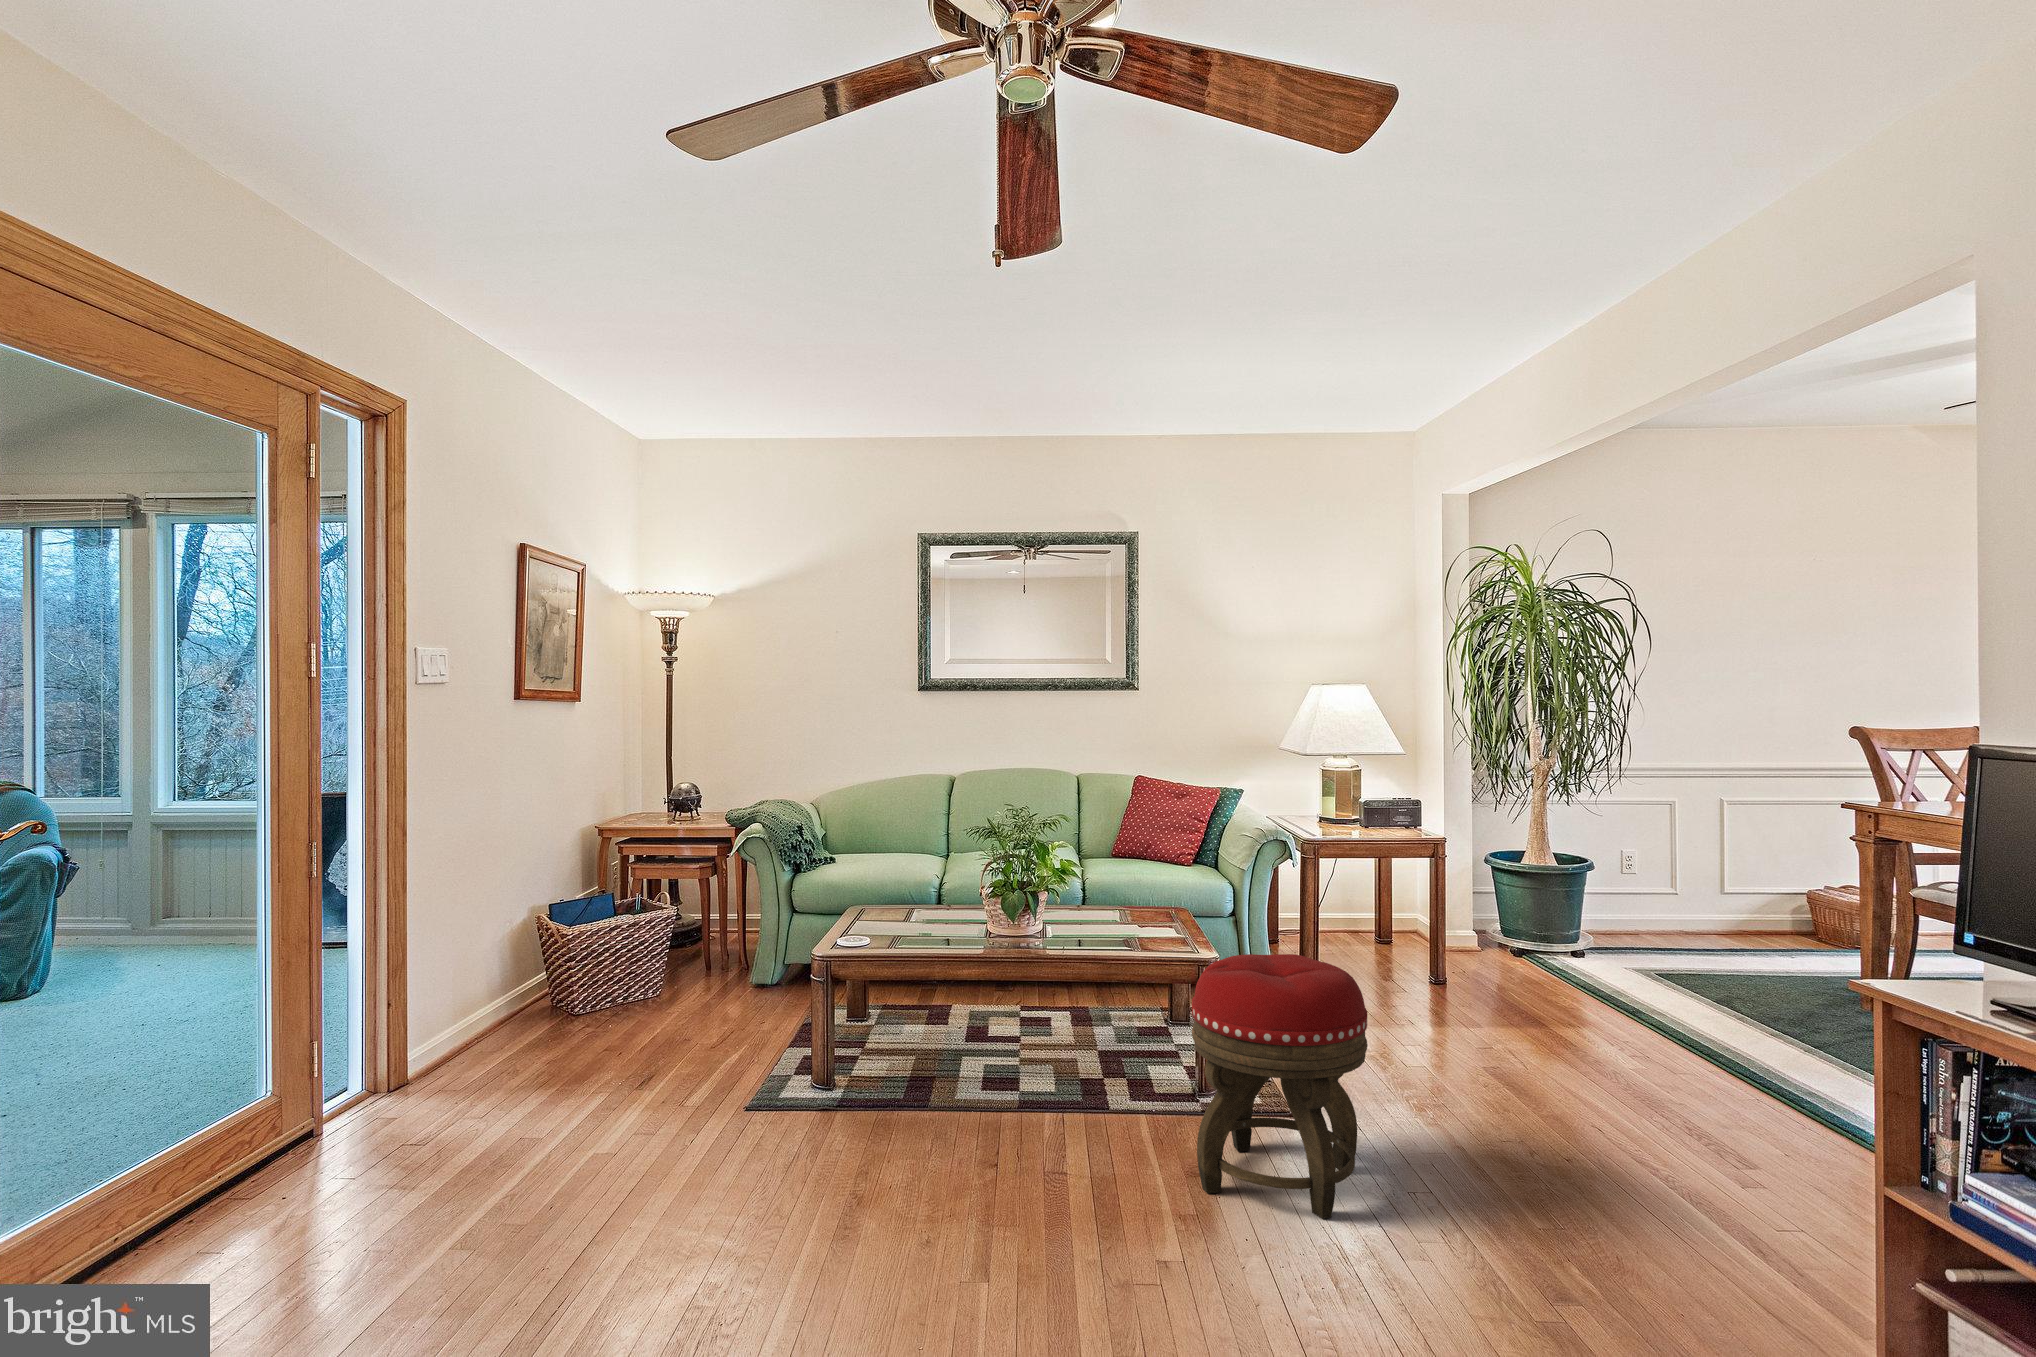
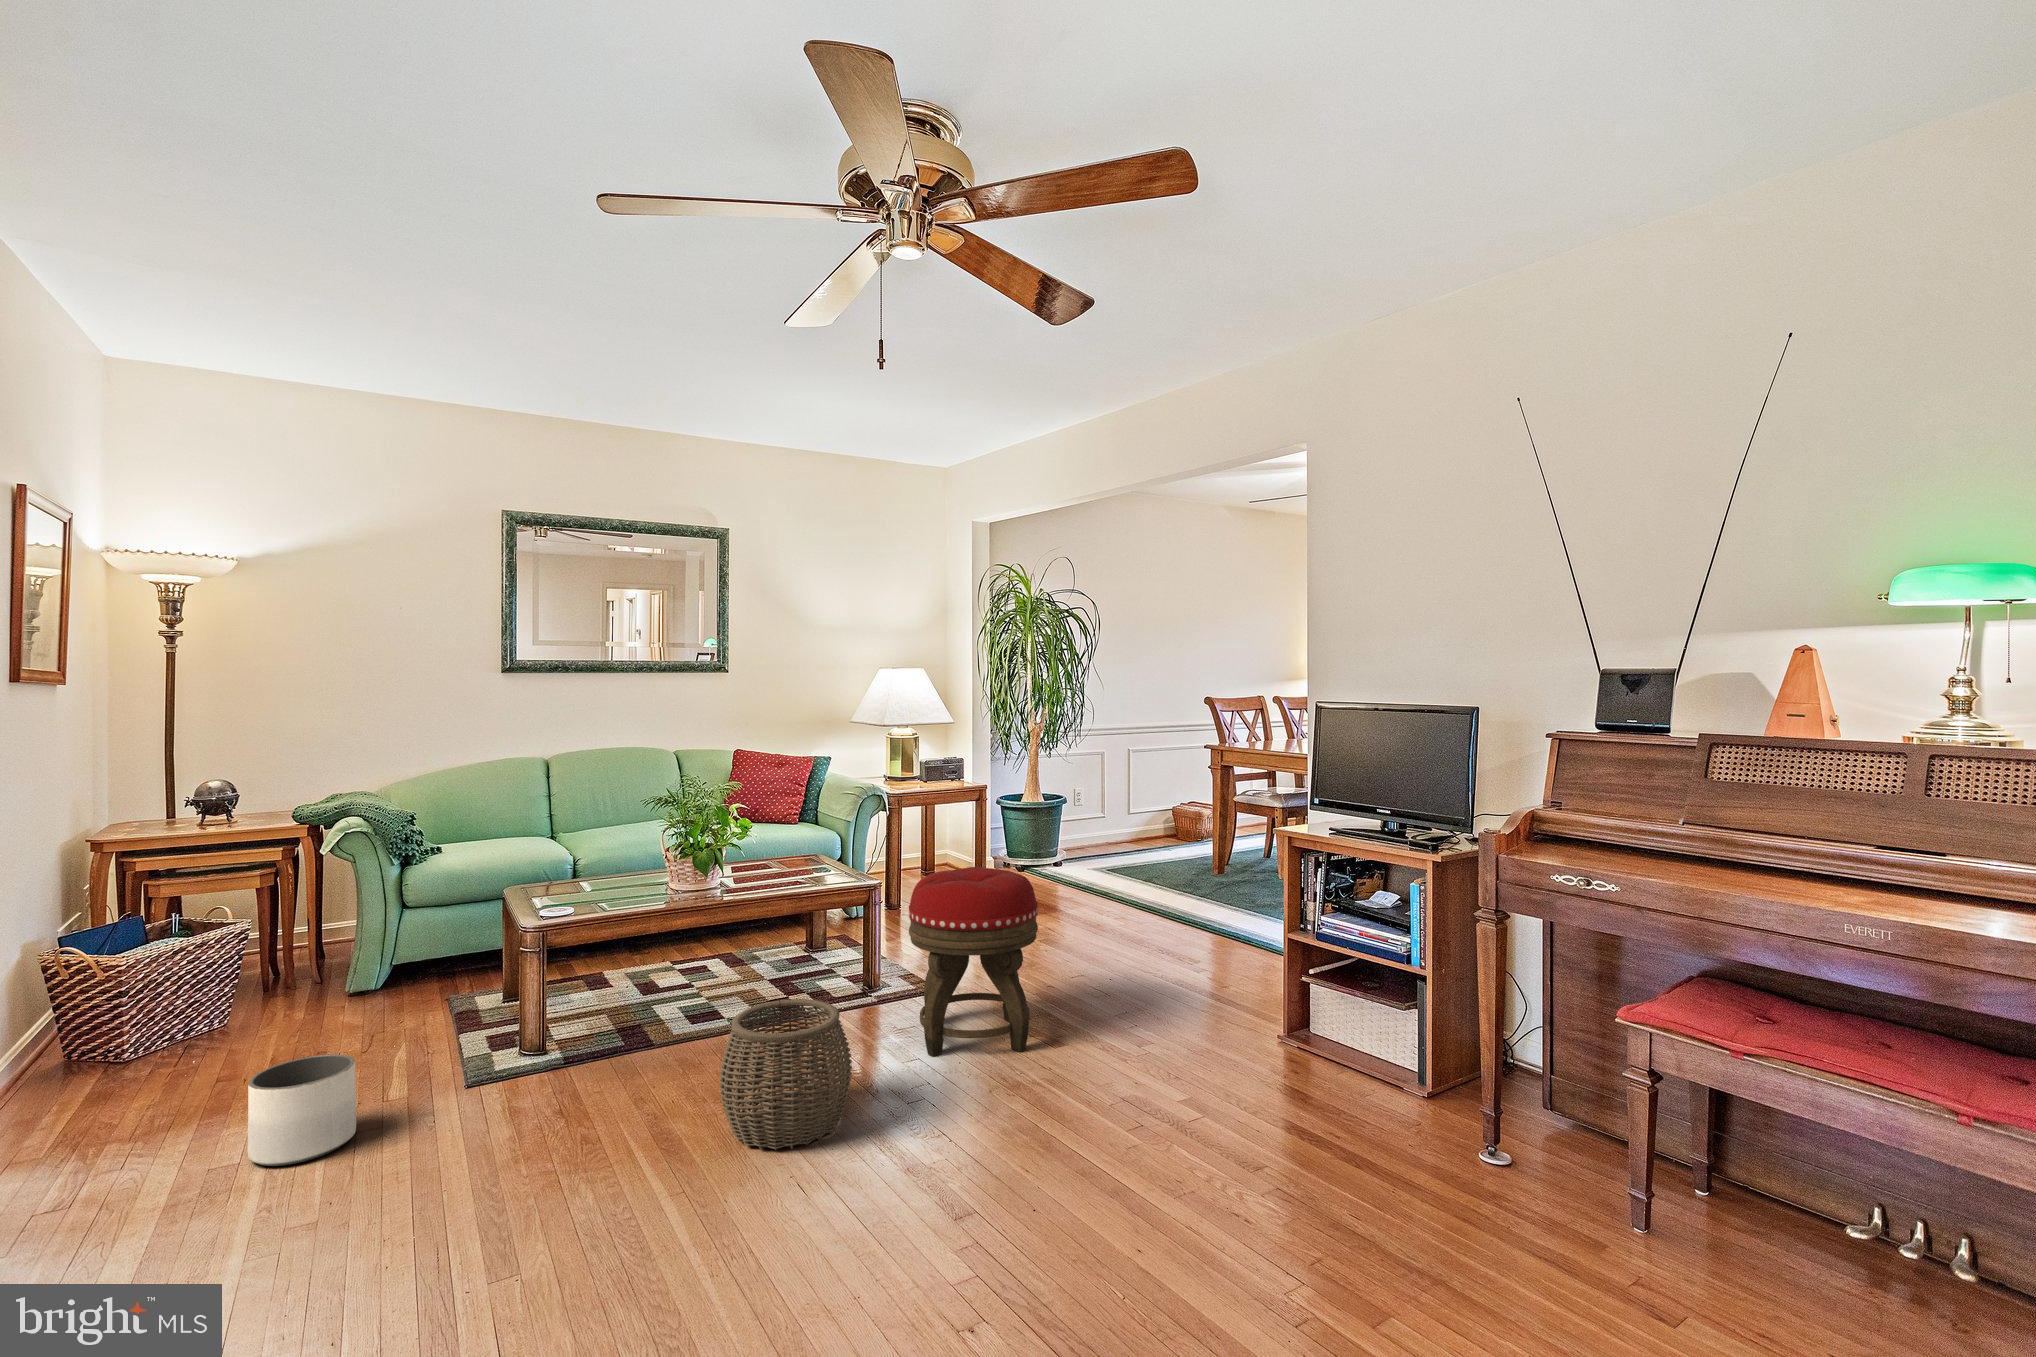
planter: none [571,1045,654,1141] -> present [248,1054,356,1166]
woven basket: none [908,1083,1061,1263] -> present [719,999,852,1150]

